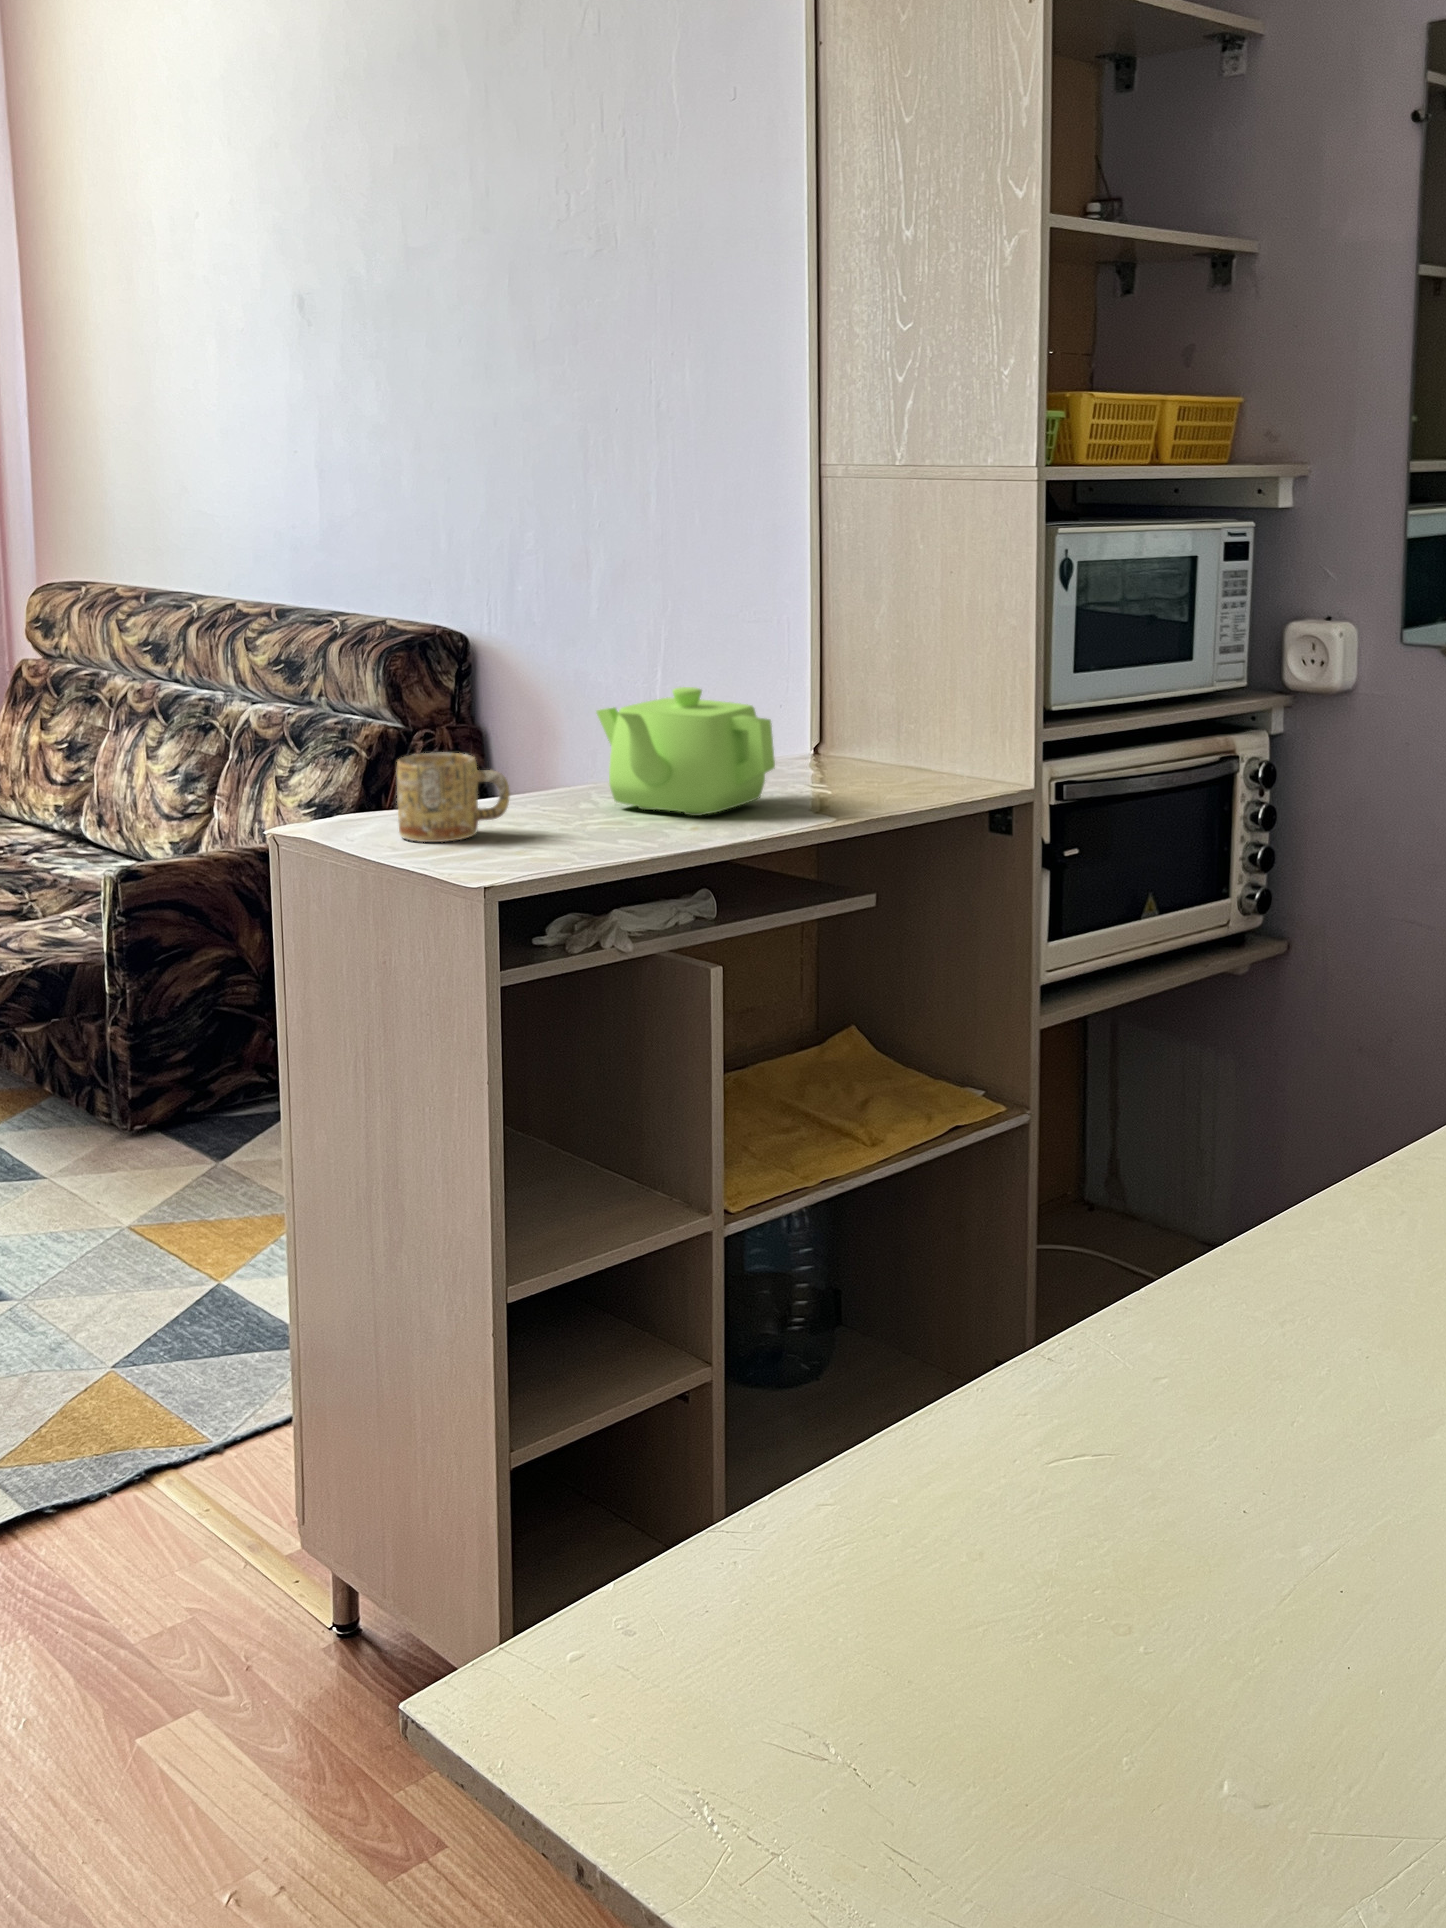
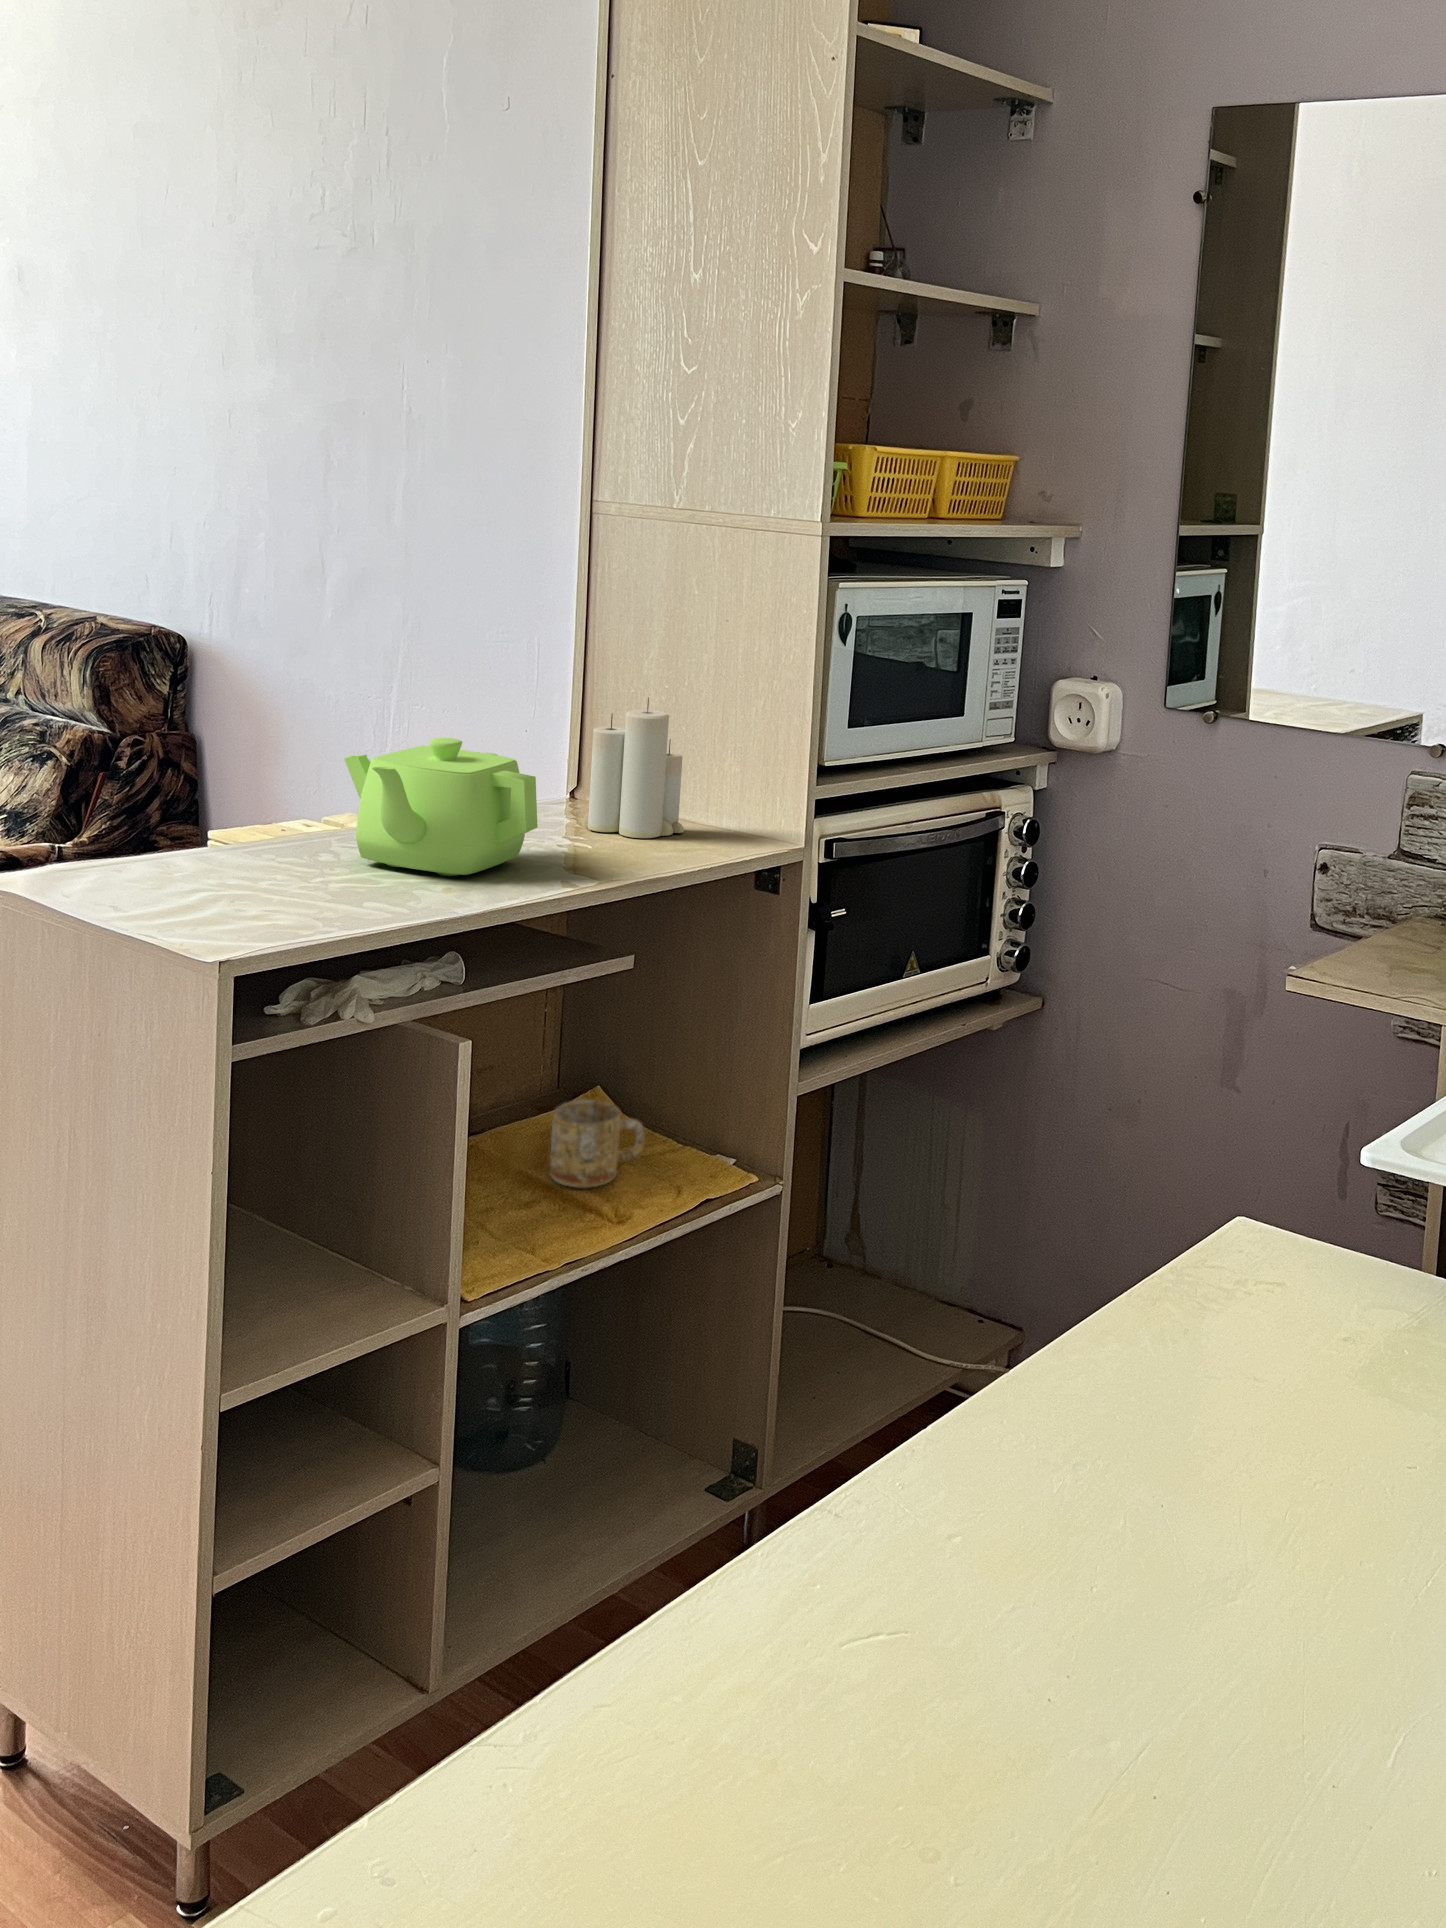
candle: none [826,648,921,784] -> present [584,698,684,838]
mug: present [397,753,510,842] -> present [550,1100,645,1188]

